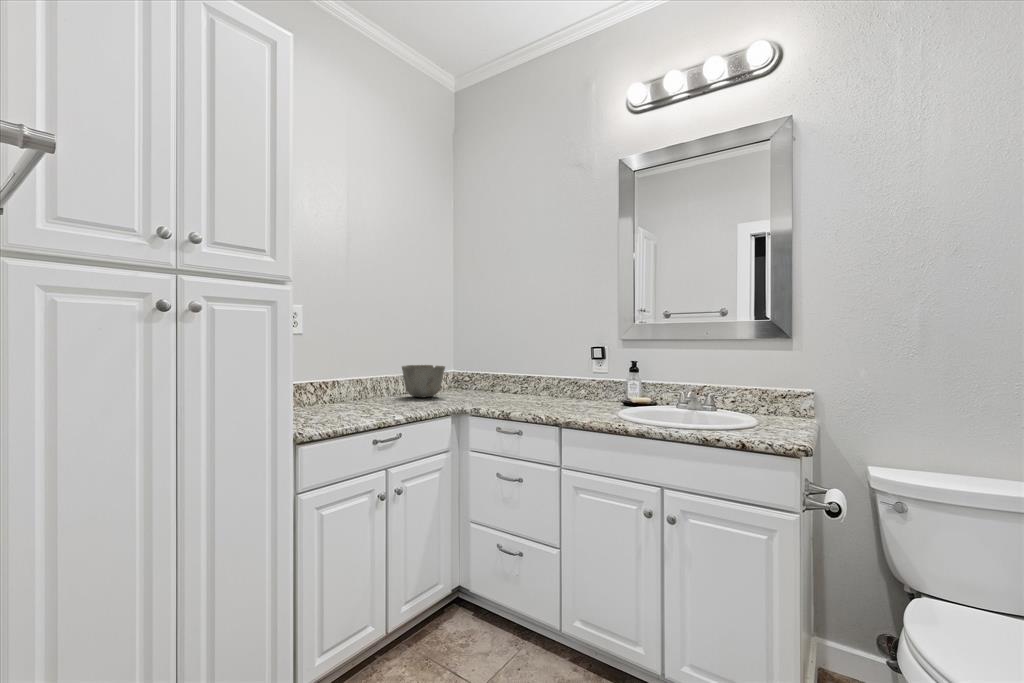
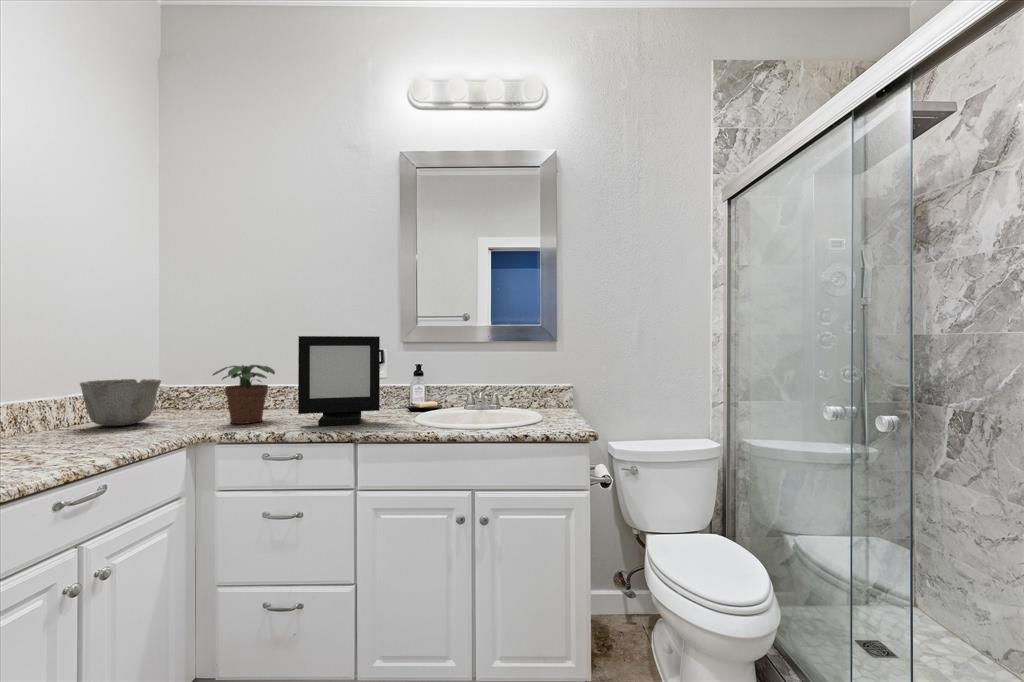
picture frame: none [525,334,591,412] -> present [298,336,380,426]
potted plant: none [472,357,515,403] -> present [213,365,275,424]

